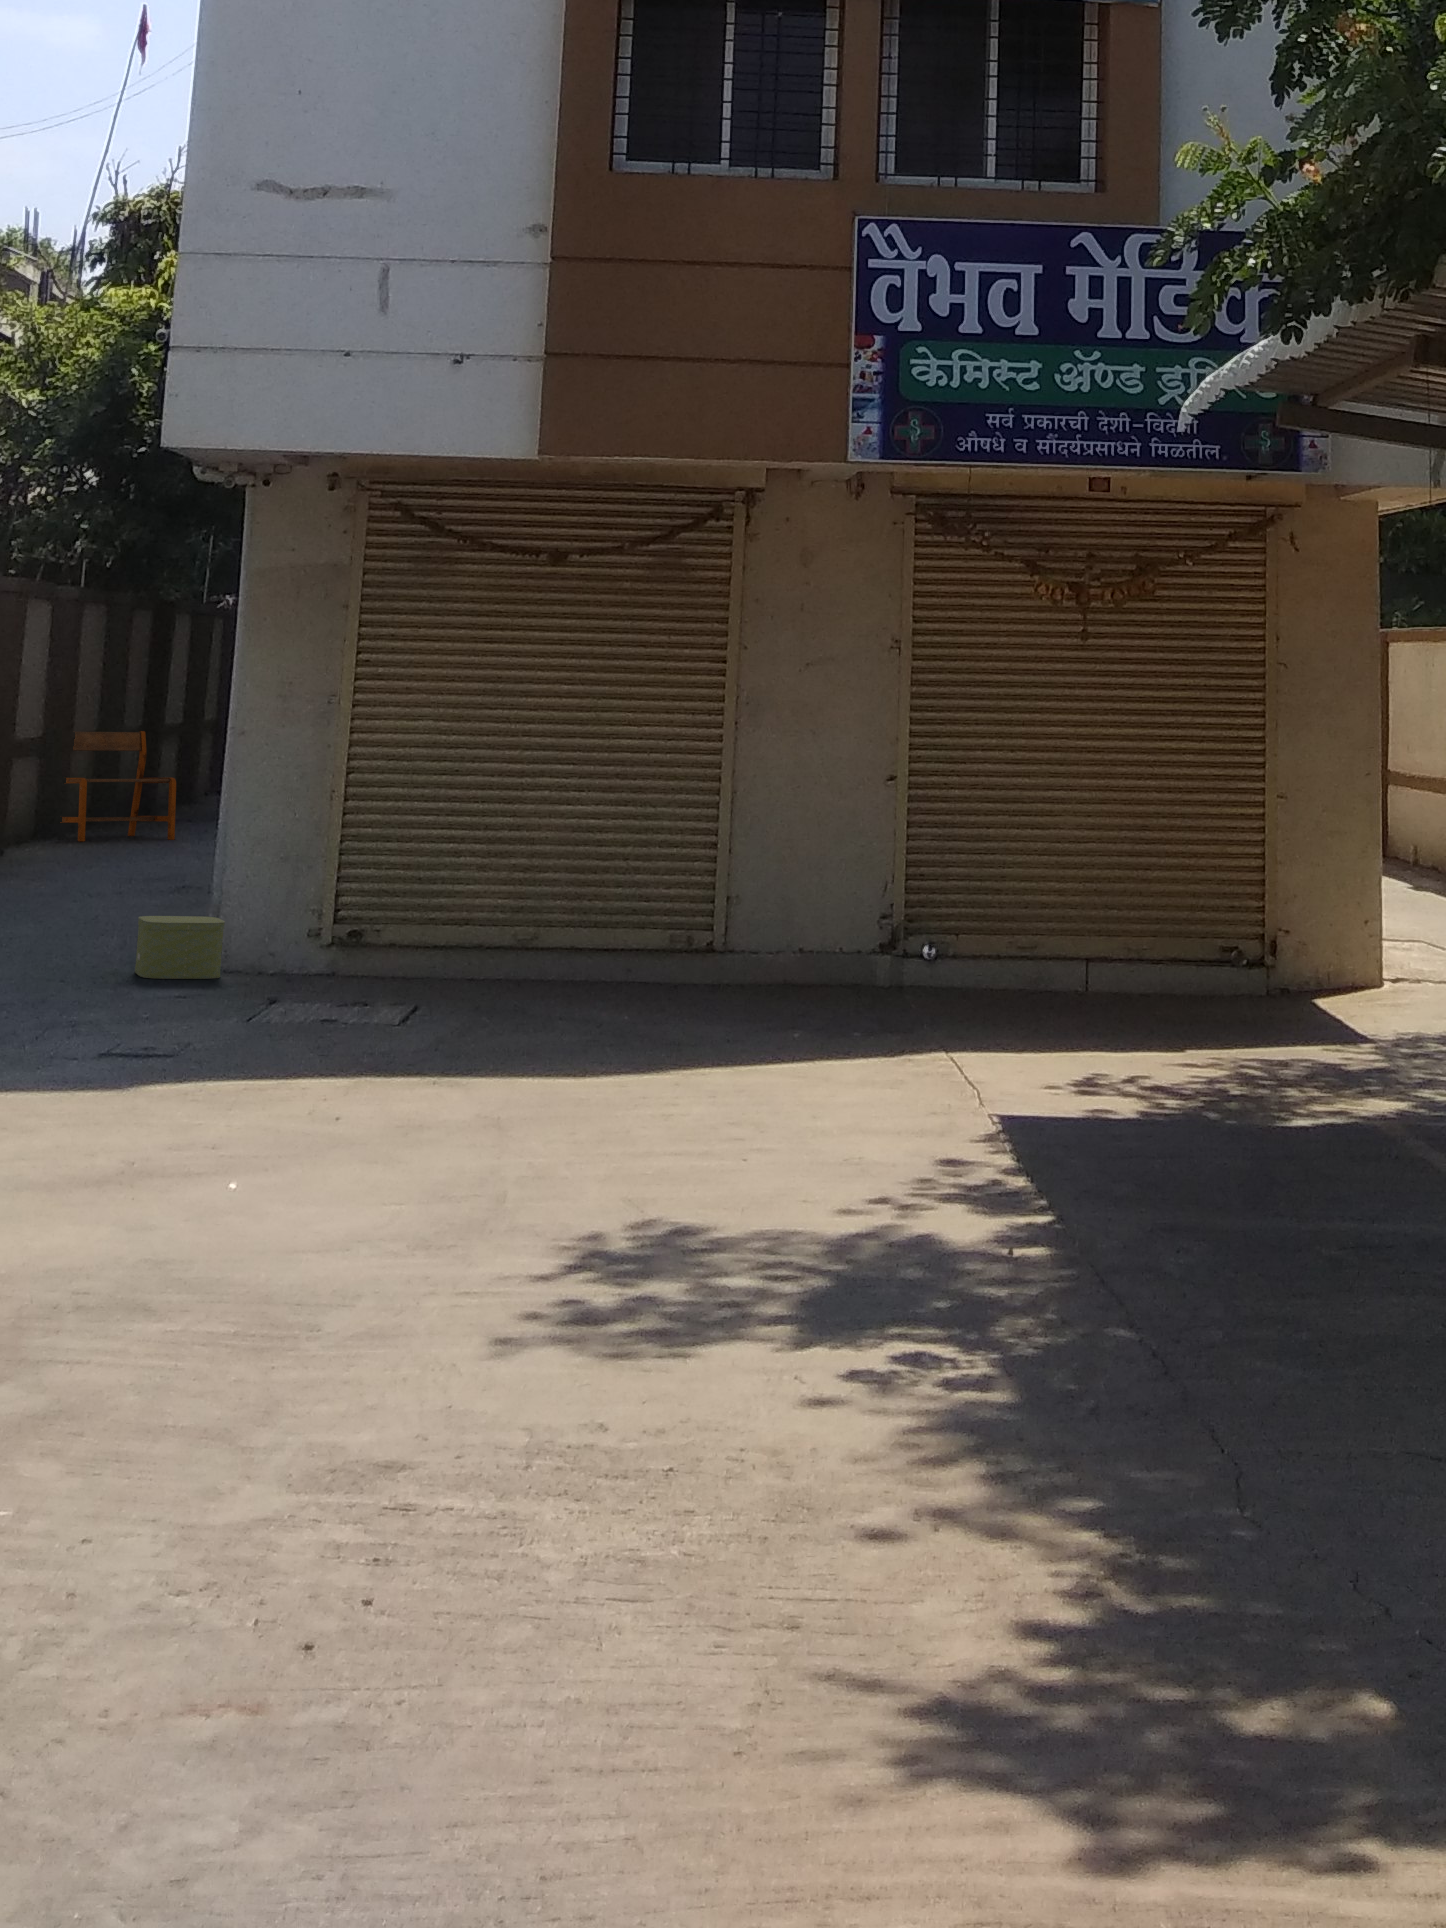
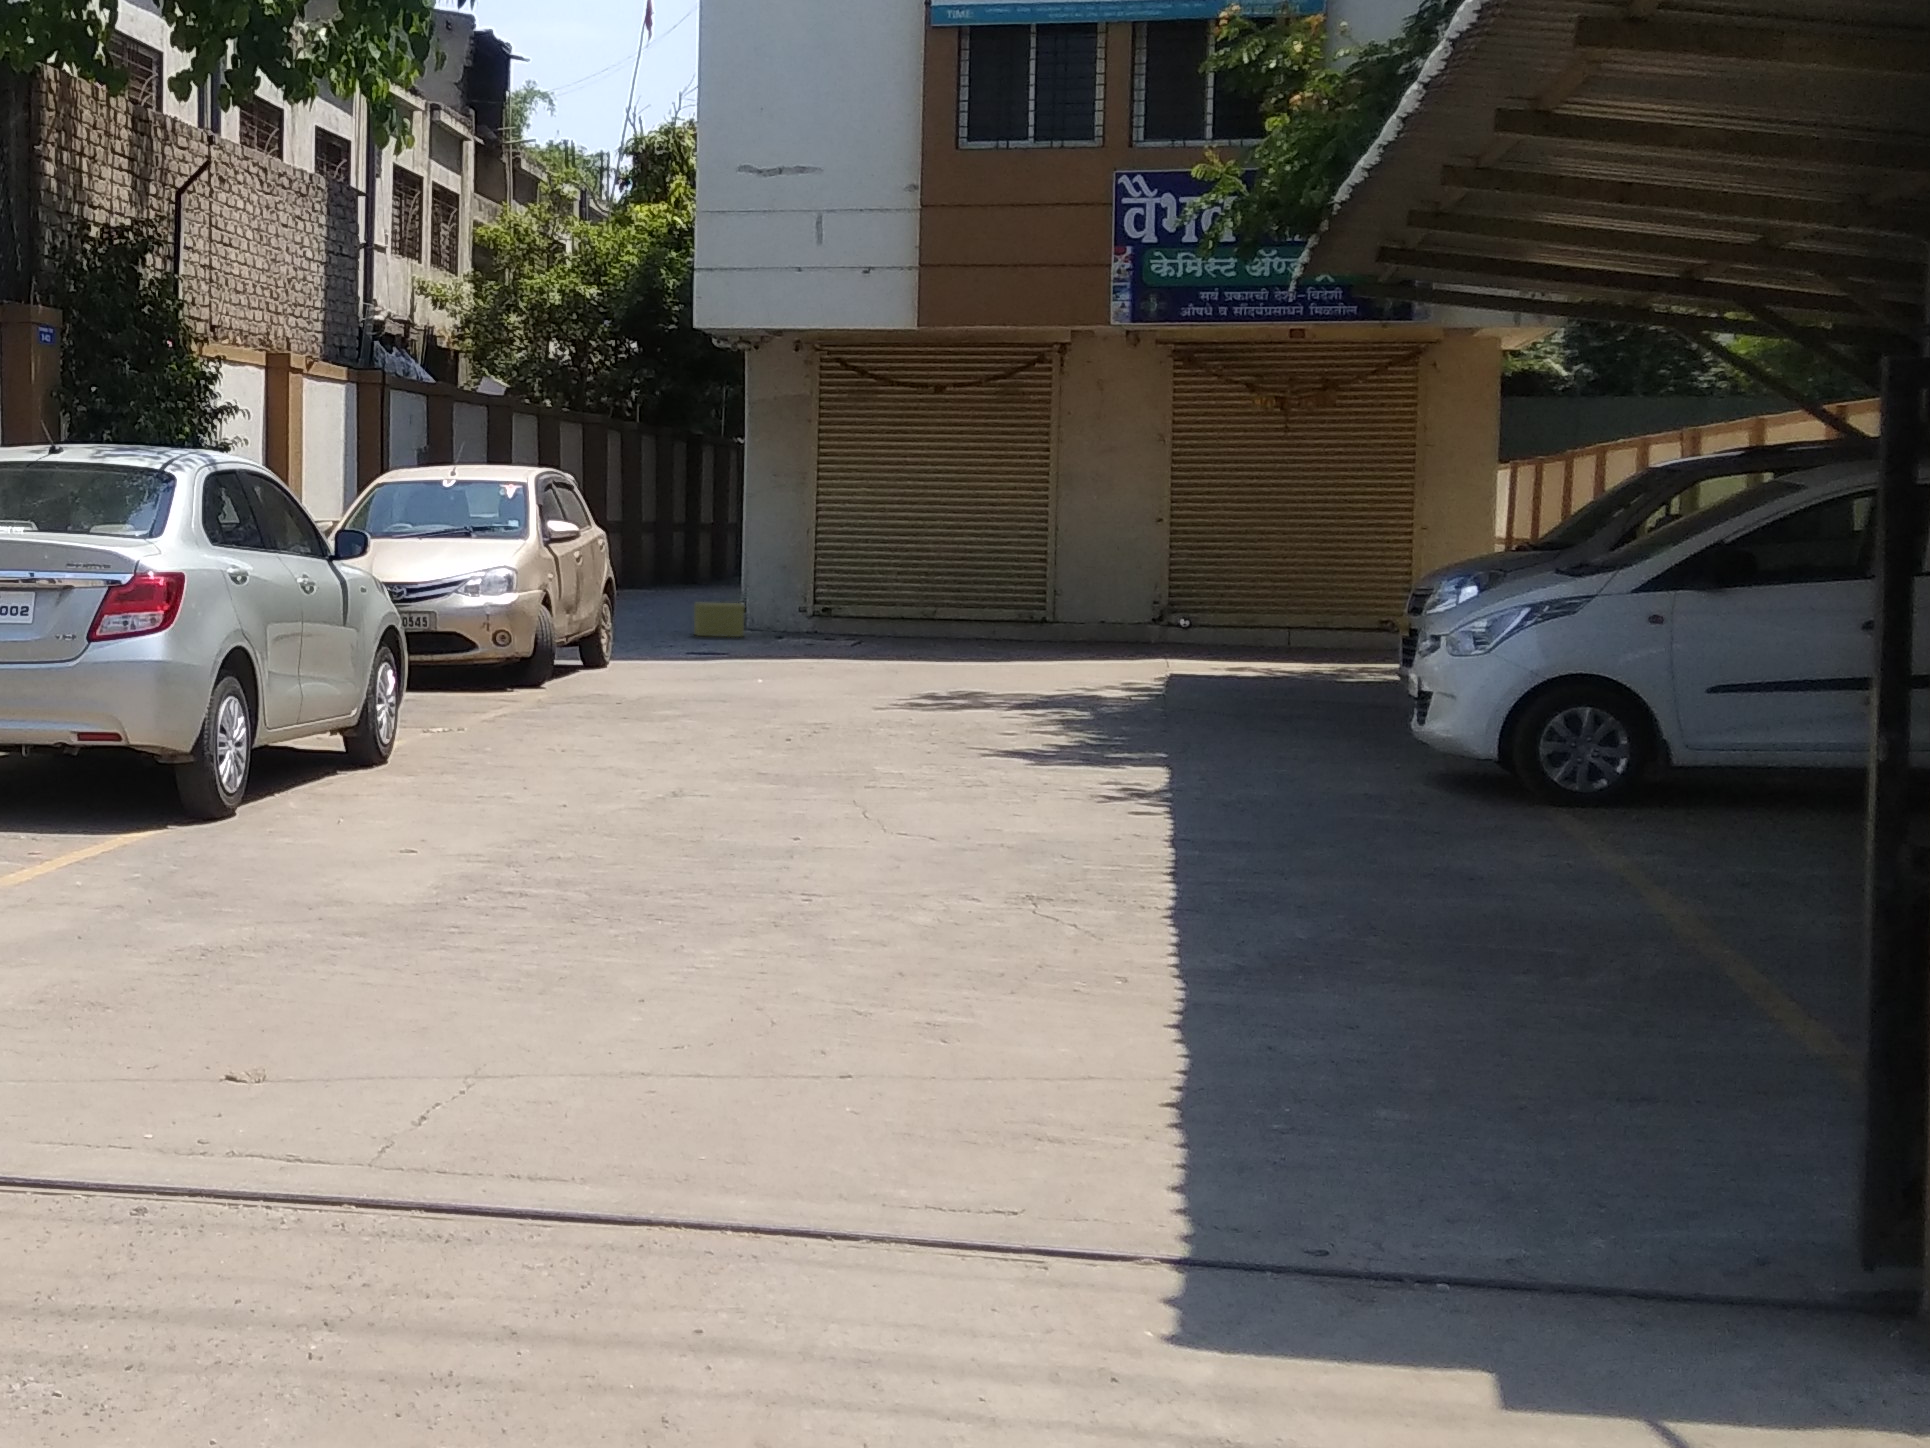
bench: present [62,731,176,841] -> none [624,515,709,586]

